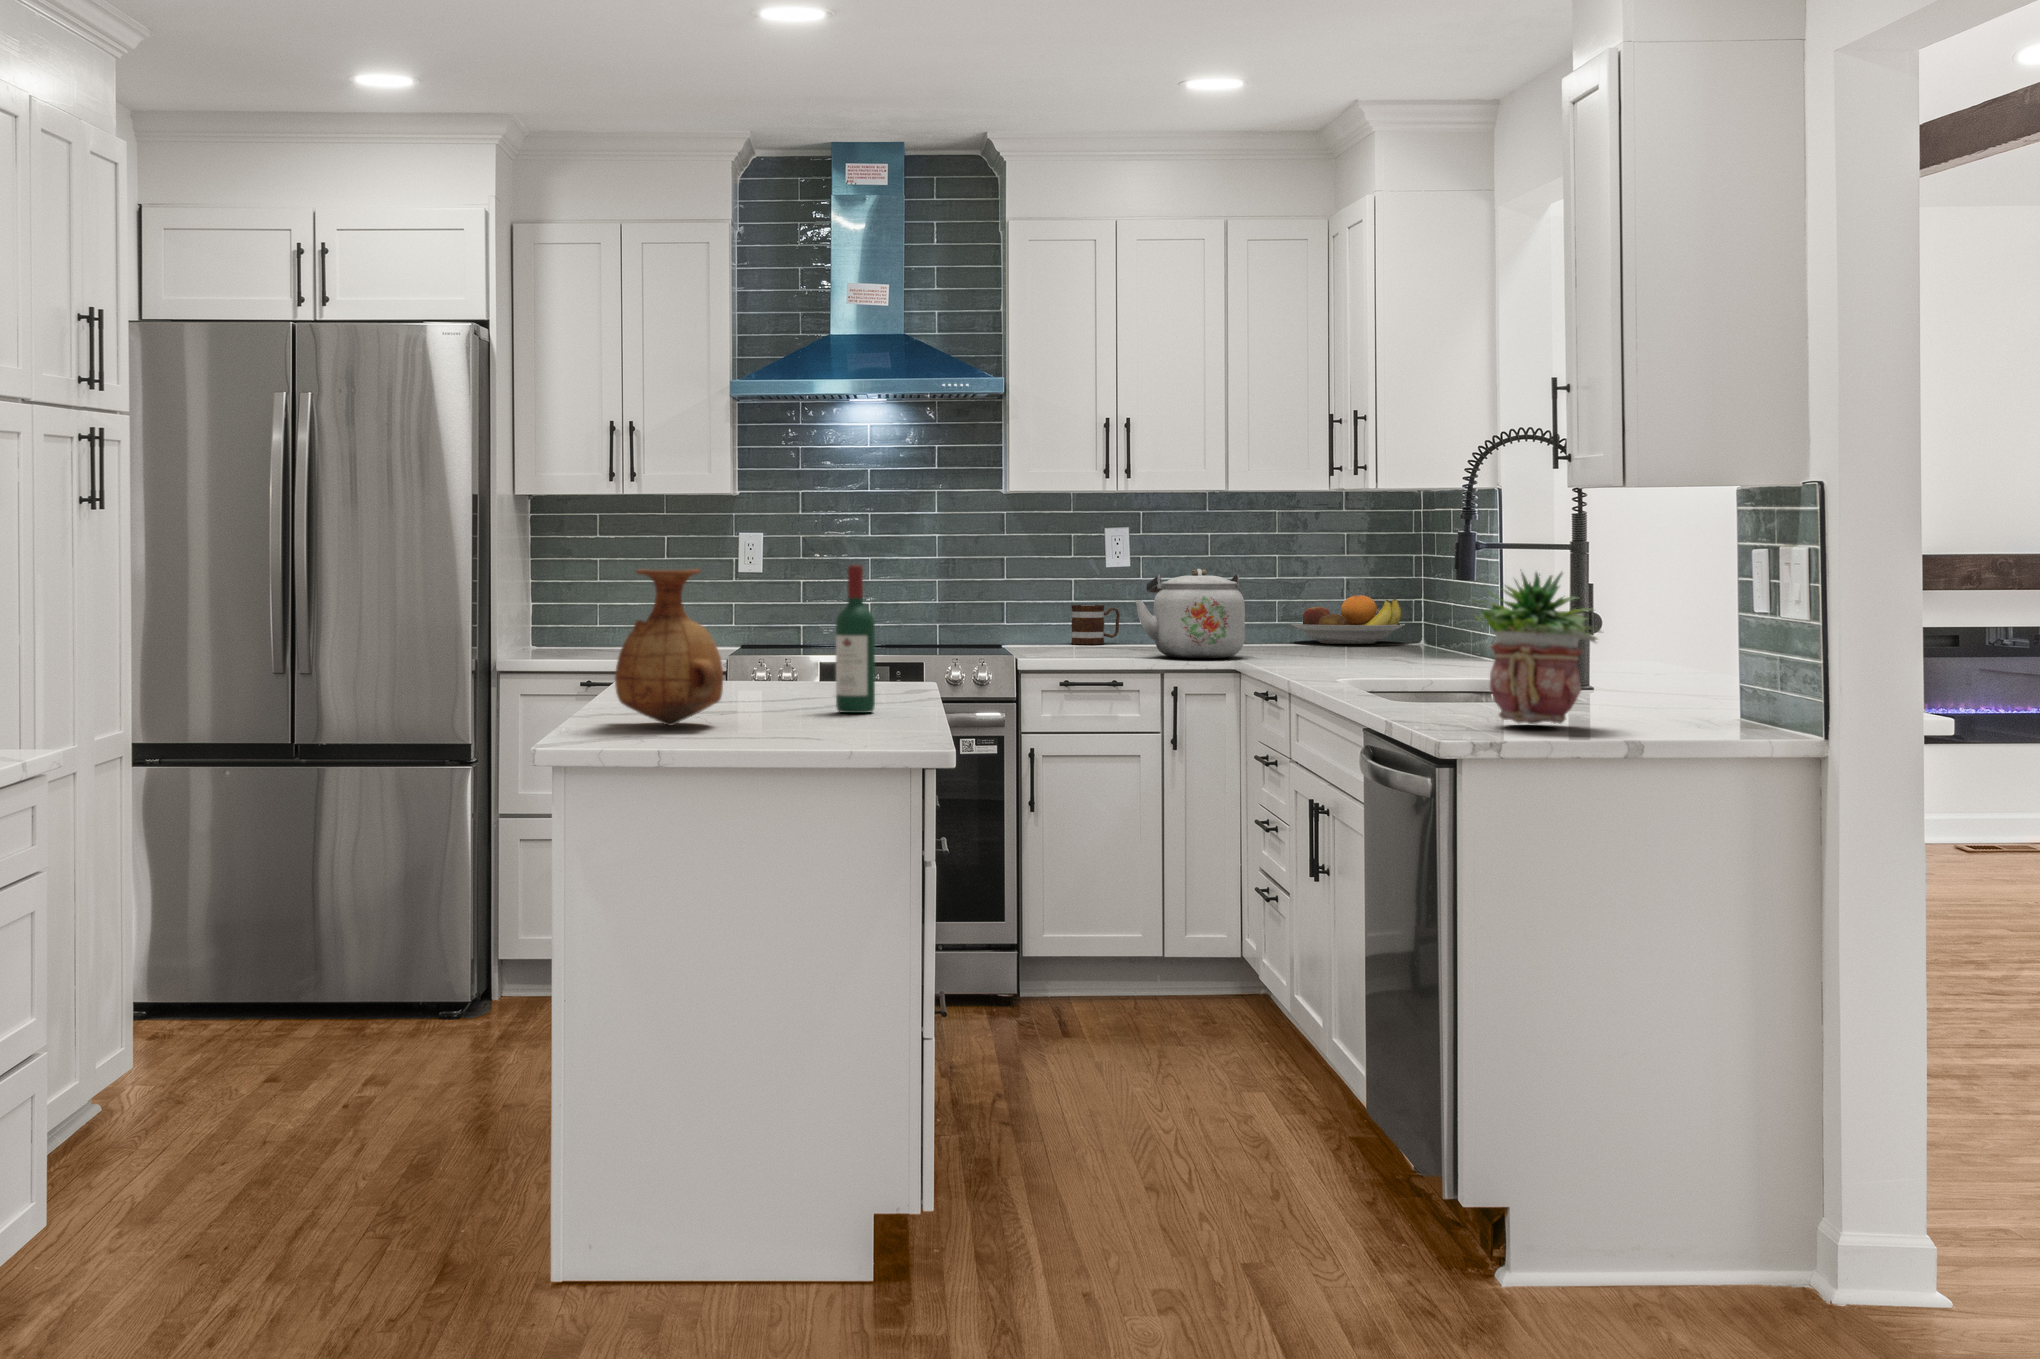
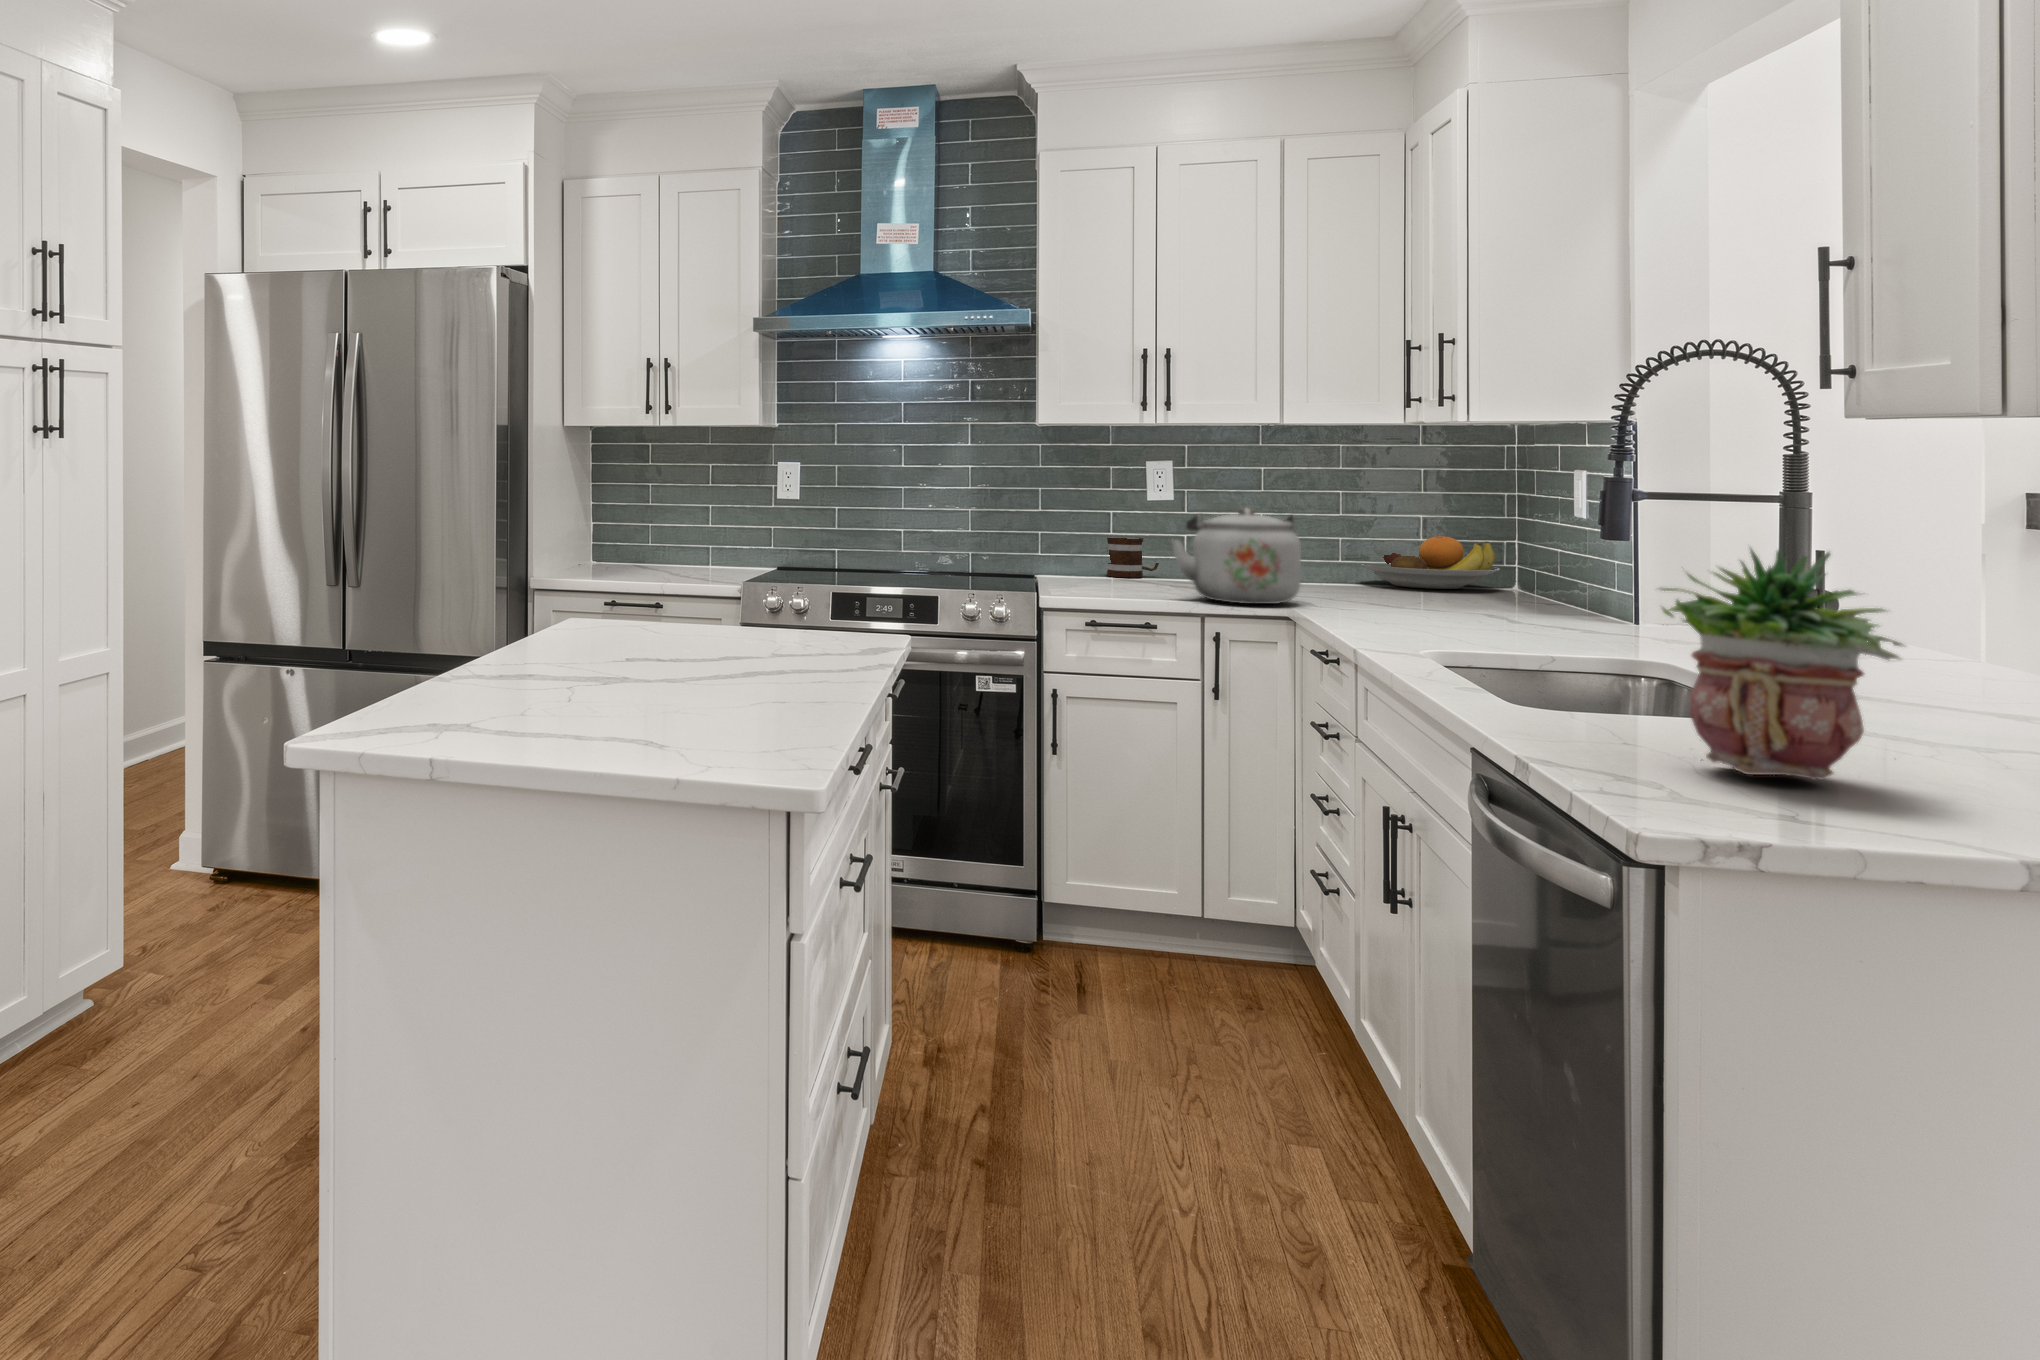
wine bottle: present [836,565,875,713] -> none [773,510,818,678]
vase: present [615,569,723,726] -> none [505,513,624,689]

